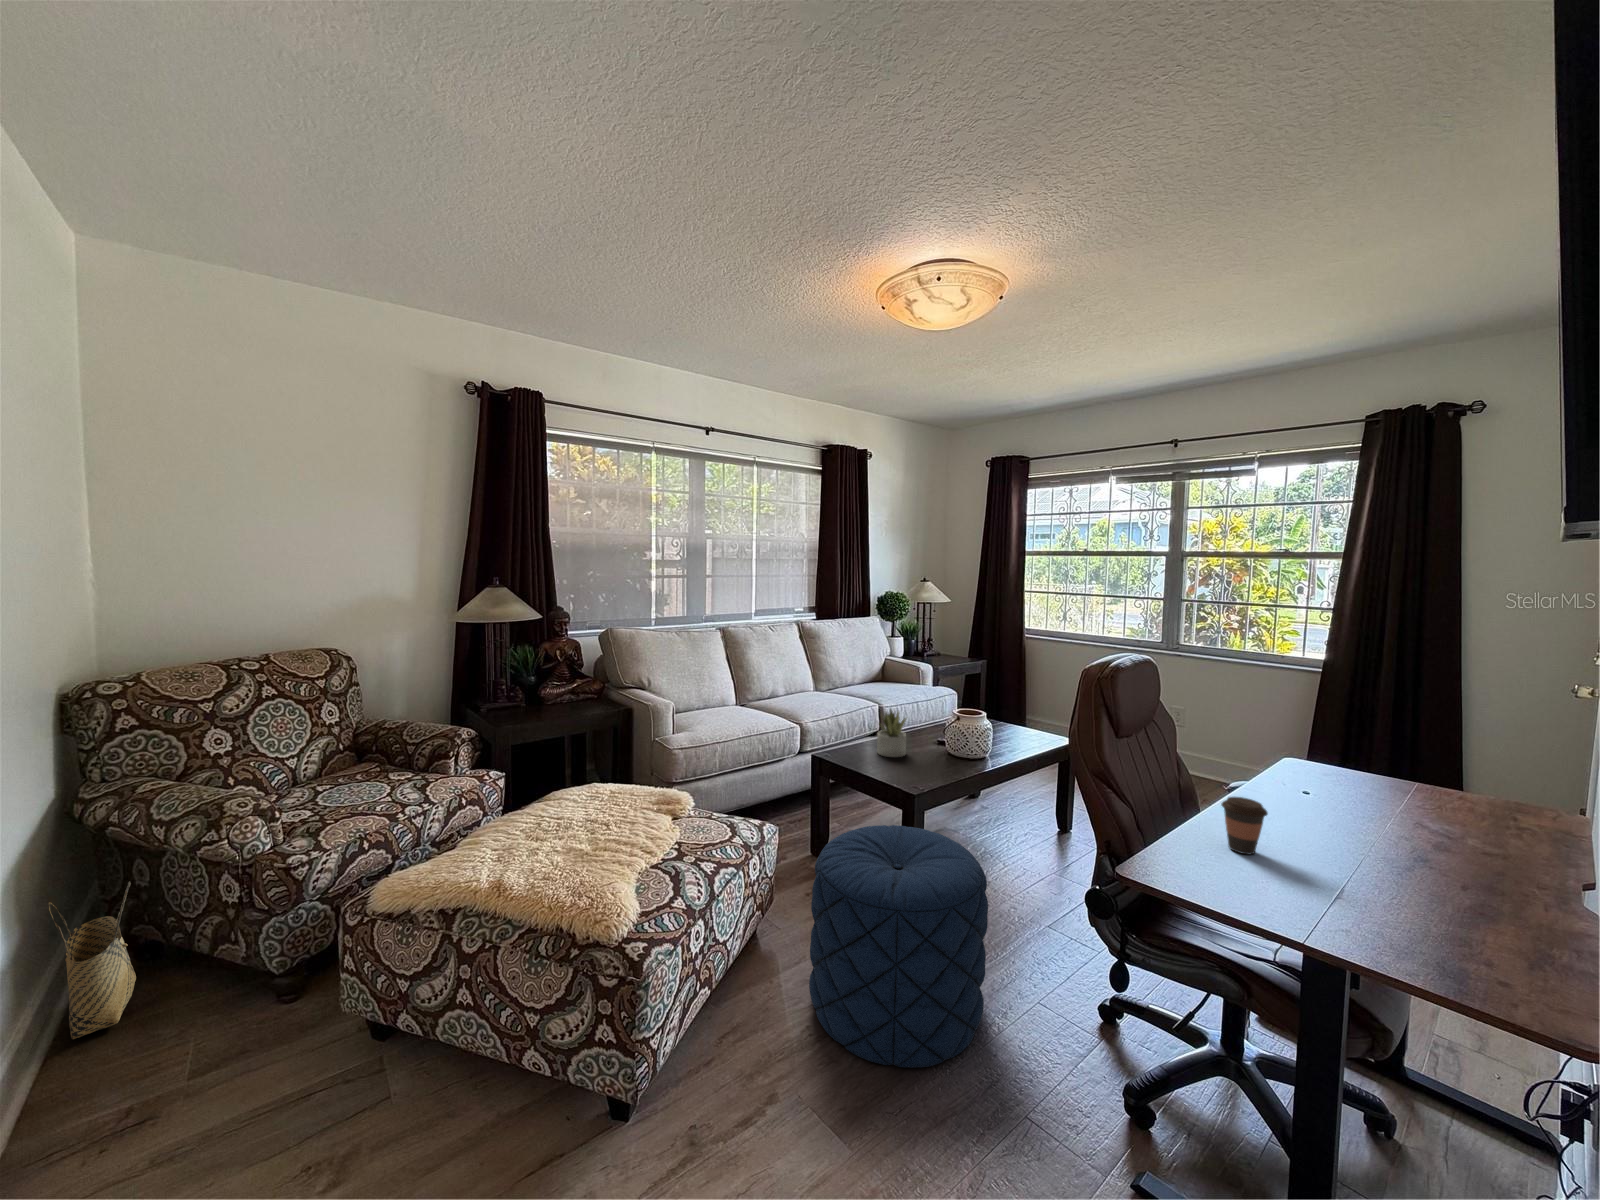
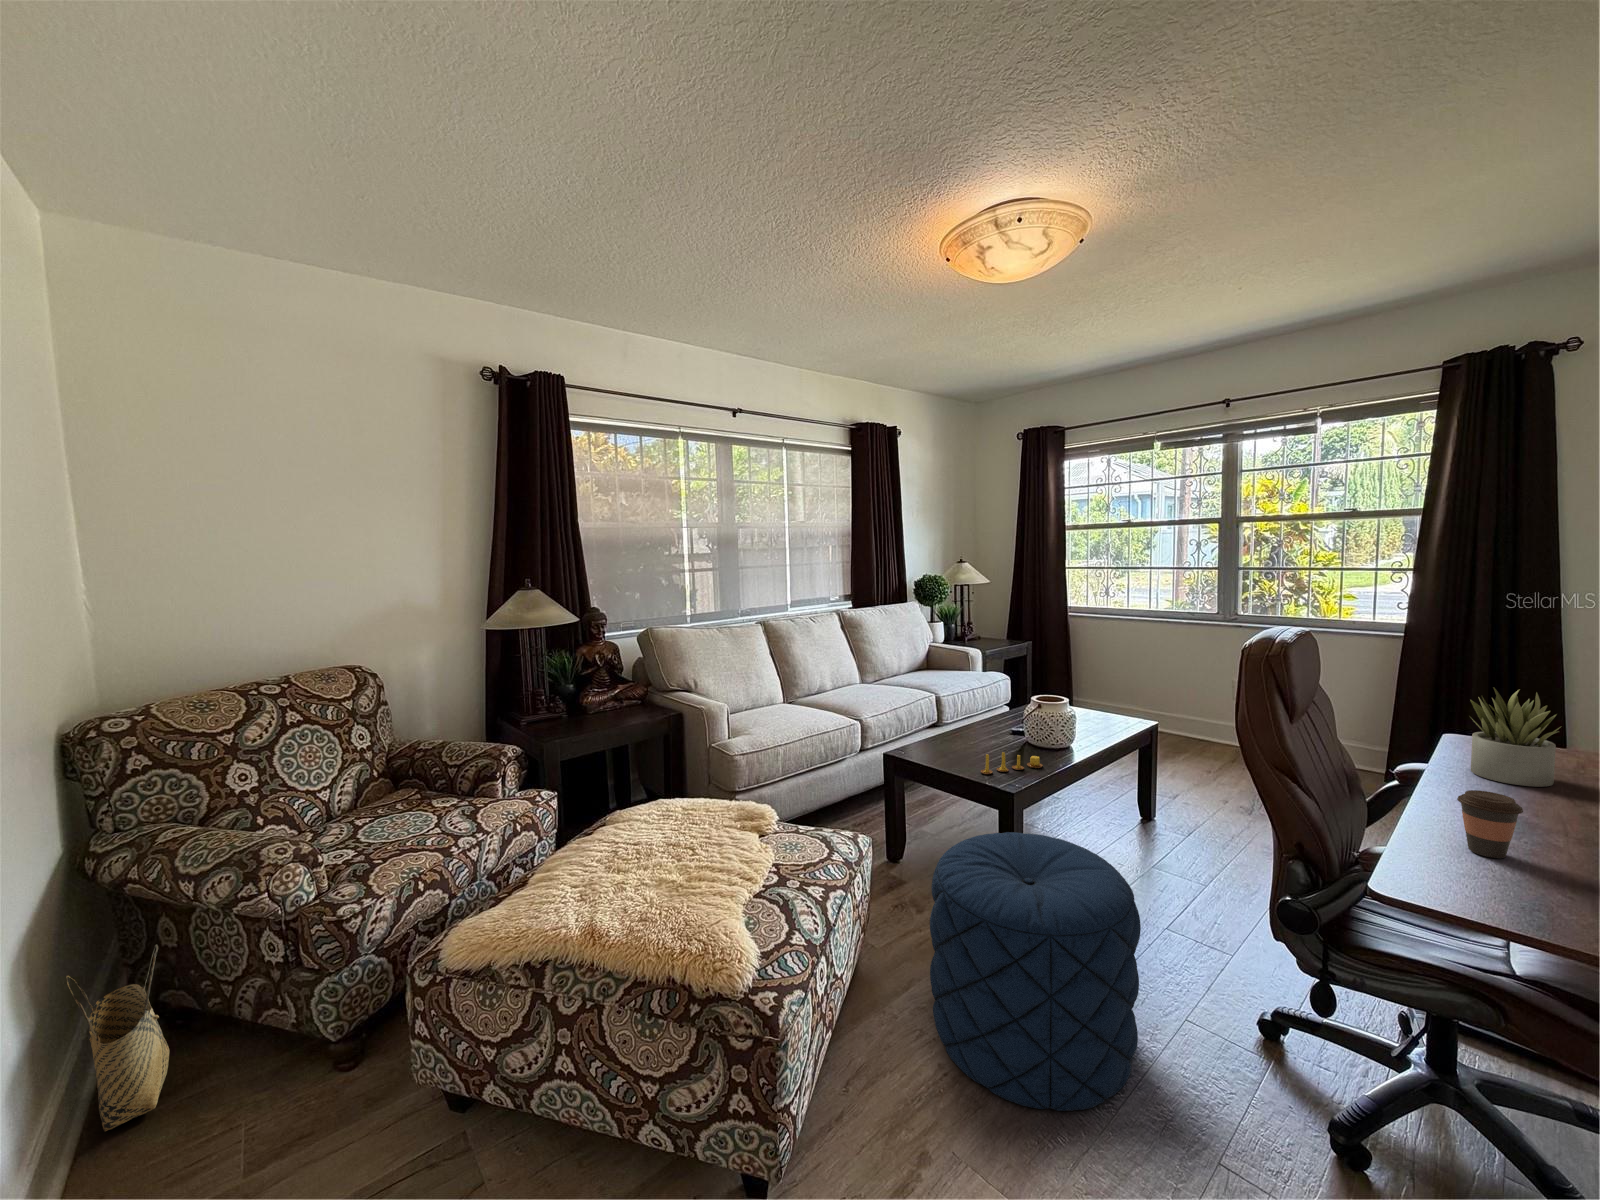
succulent plant: present [877,709,906,757] -> present [1470,688,1561,787]
candle: none [892,755,951,776] -> present [981,752,1043,774]

